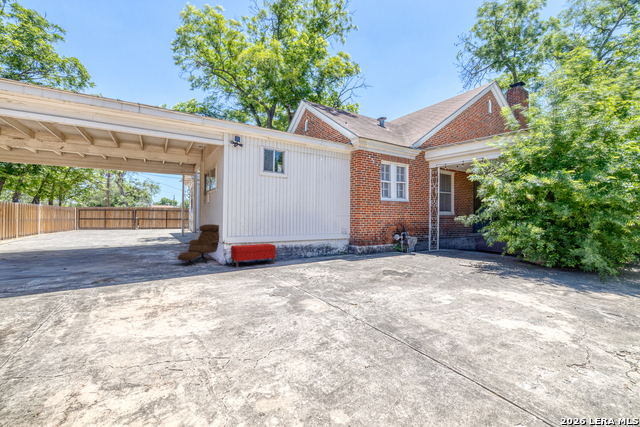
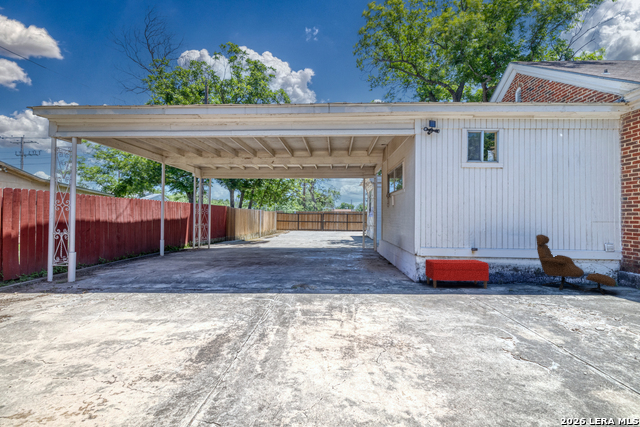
lounge chair: present [178,224,219,266] -> present [536,235,616,295]

